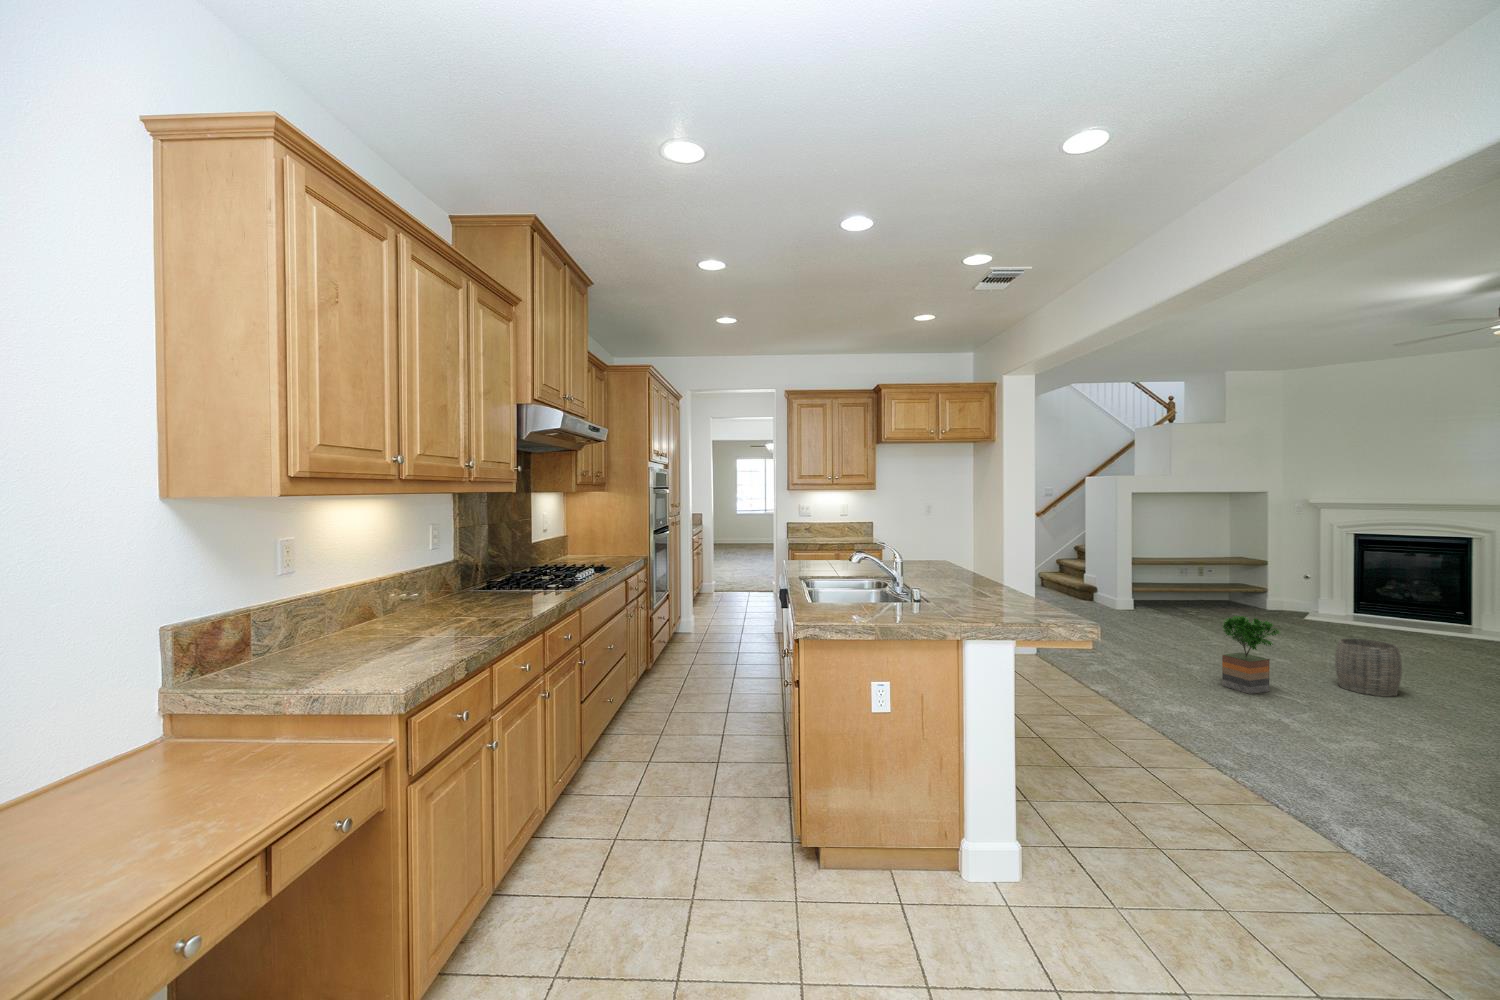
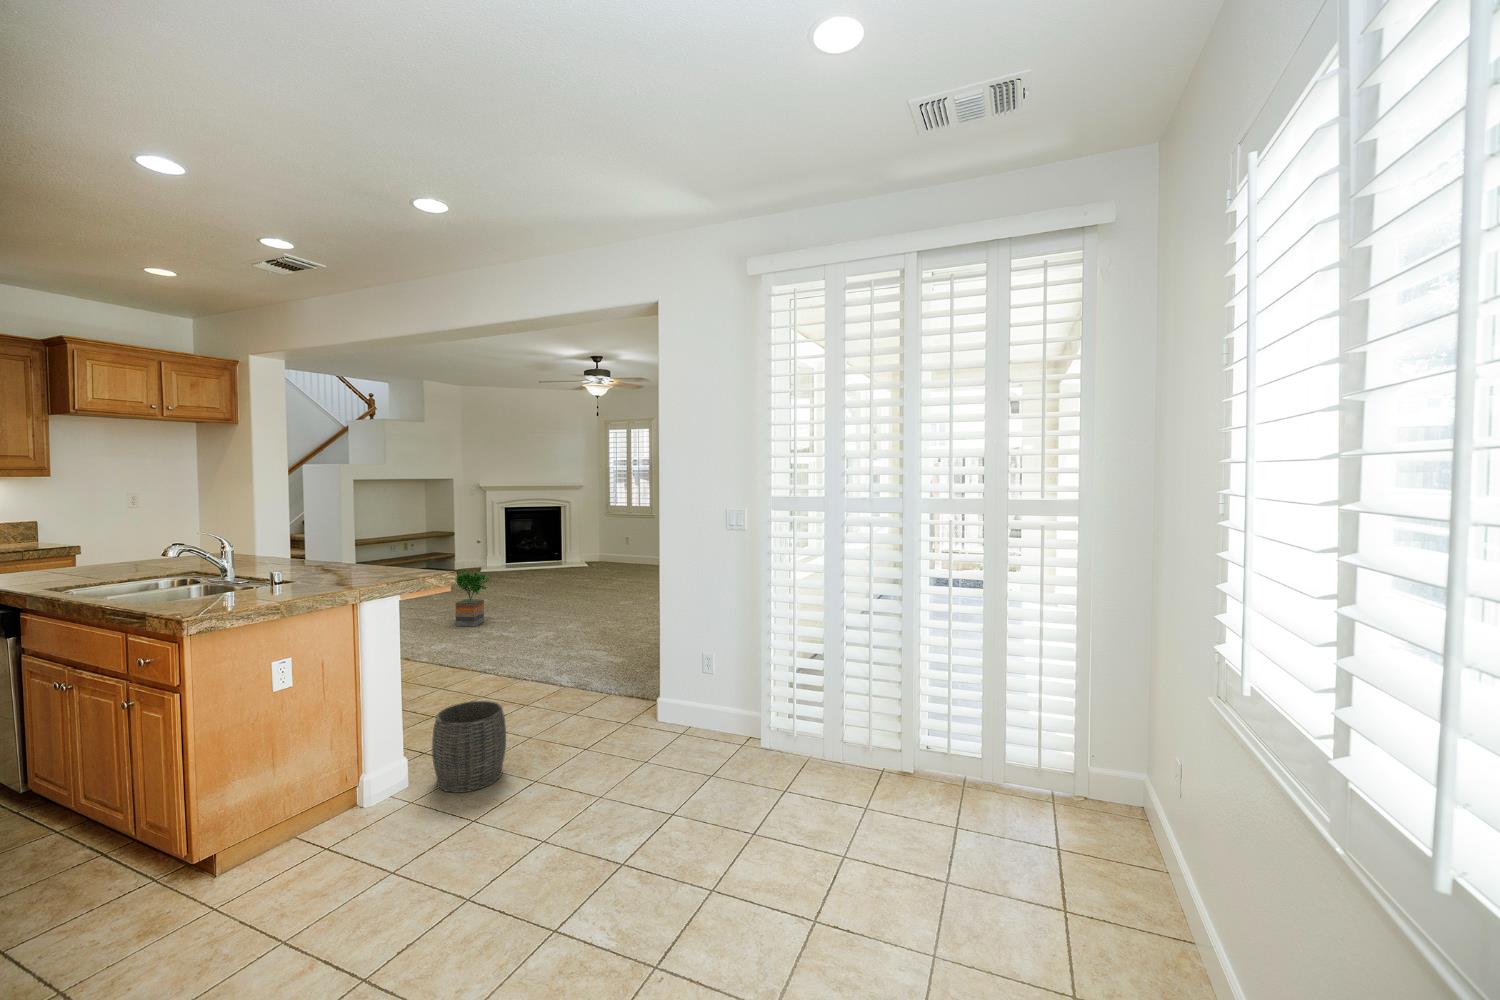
woven basket: present [1335,638,1402,697] -> present [432,701,506,793]

